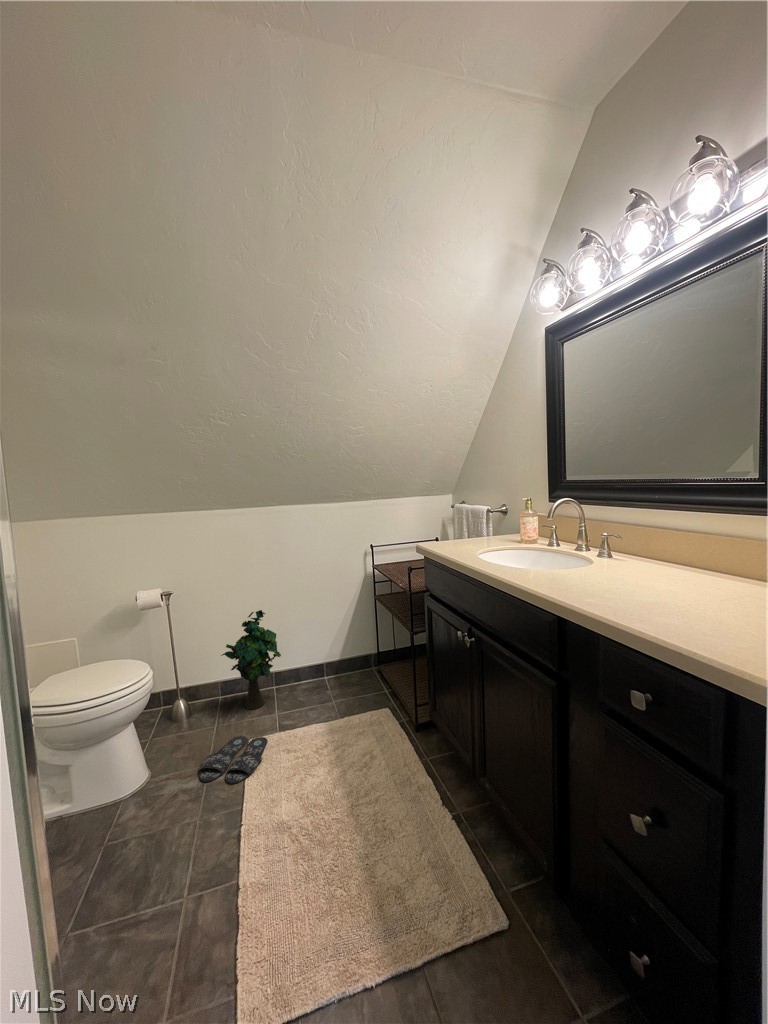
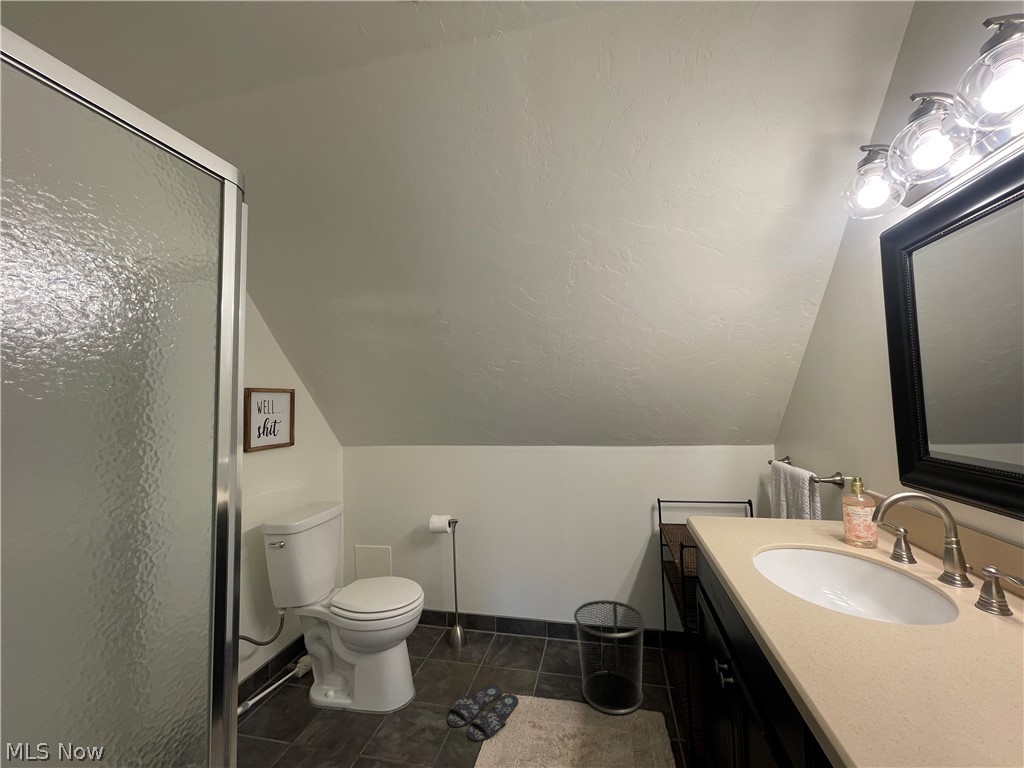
decorative plant: present [221,610,281,709] -> none [491,553,549,658]
waste bin: none [312,635,373,721] -> present [574,600,645,714]

